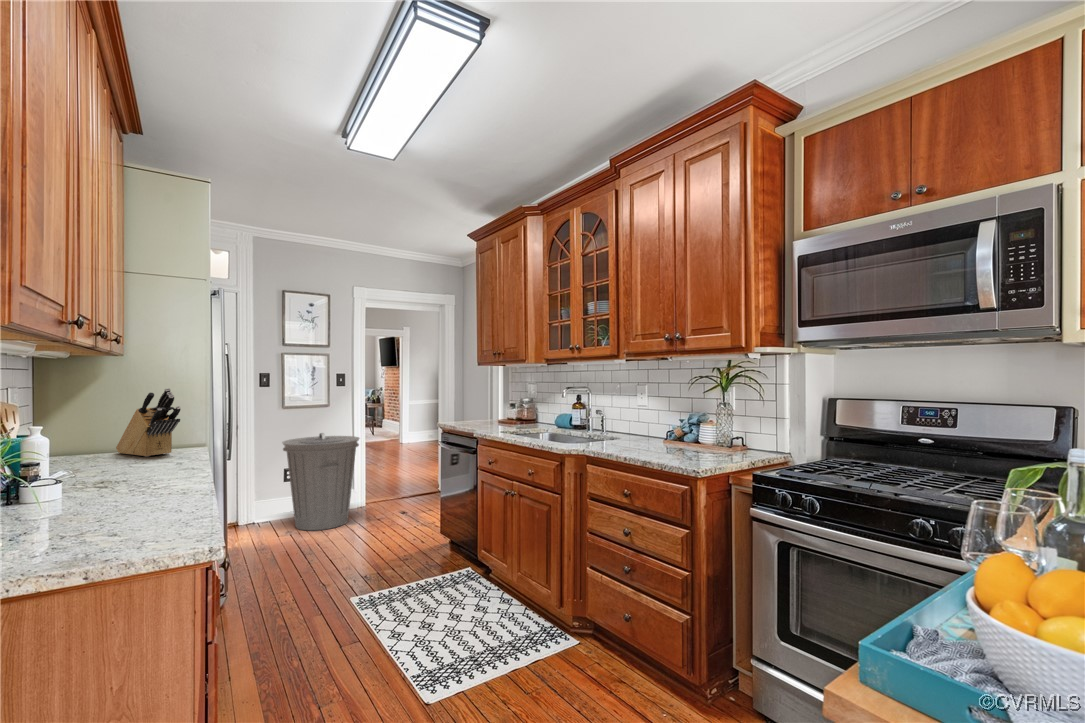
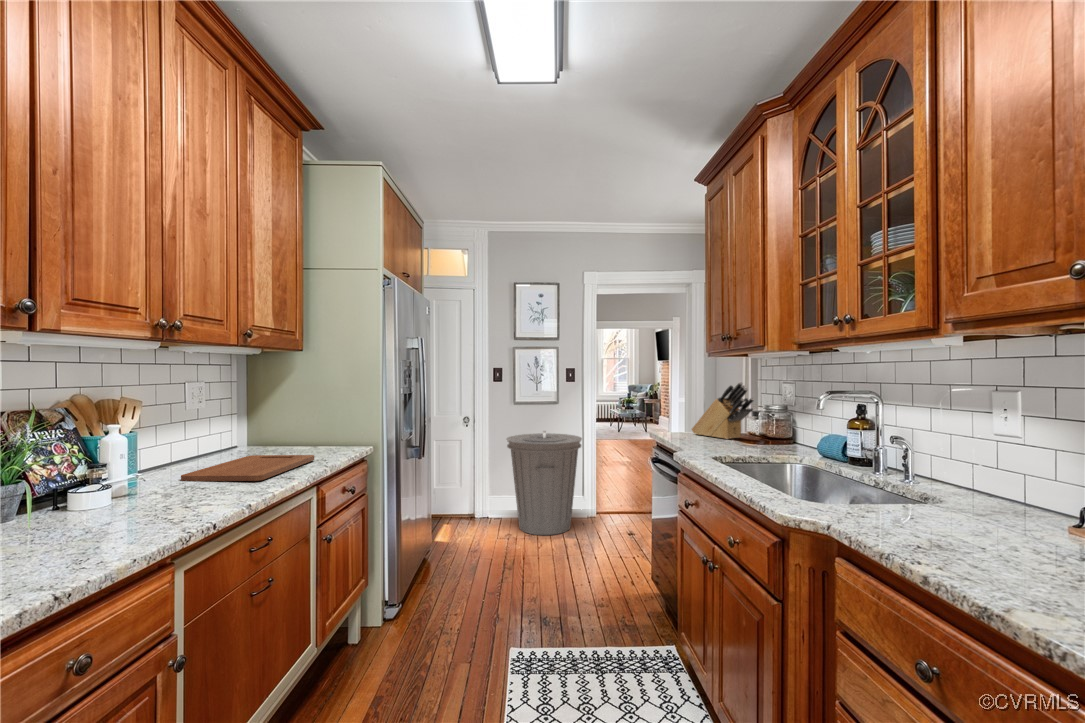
knife block: present [116,388,181,457] -> present [692,382,754,439]
cutting board: none [104,454,193,479] -> present [181,455,314,481]

